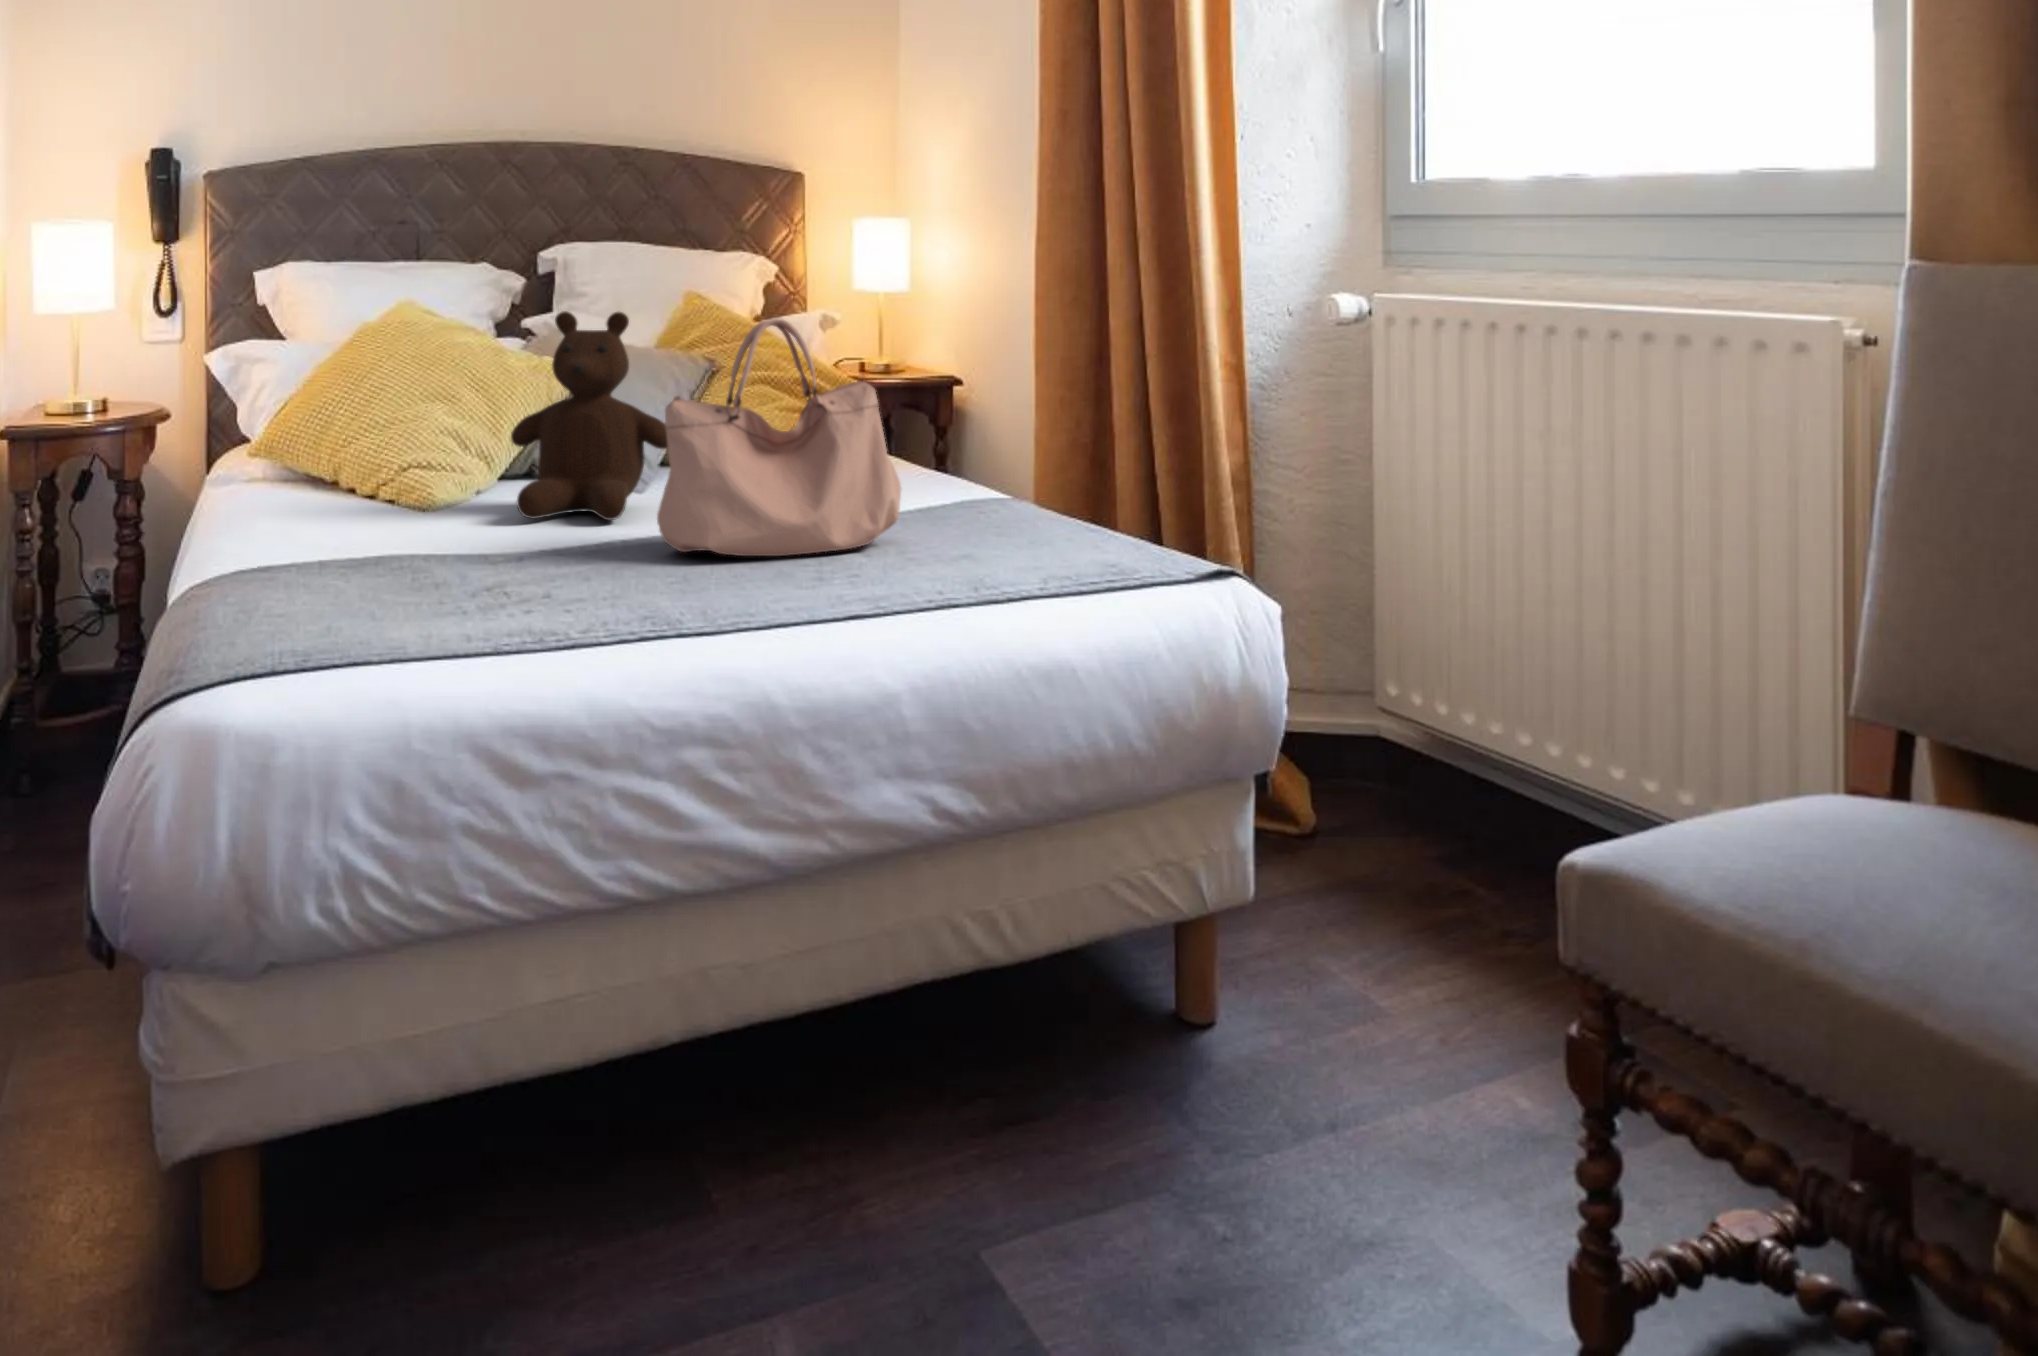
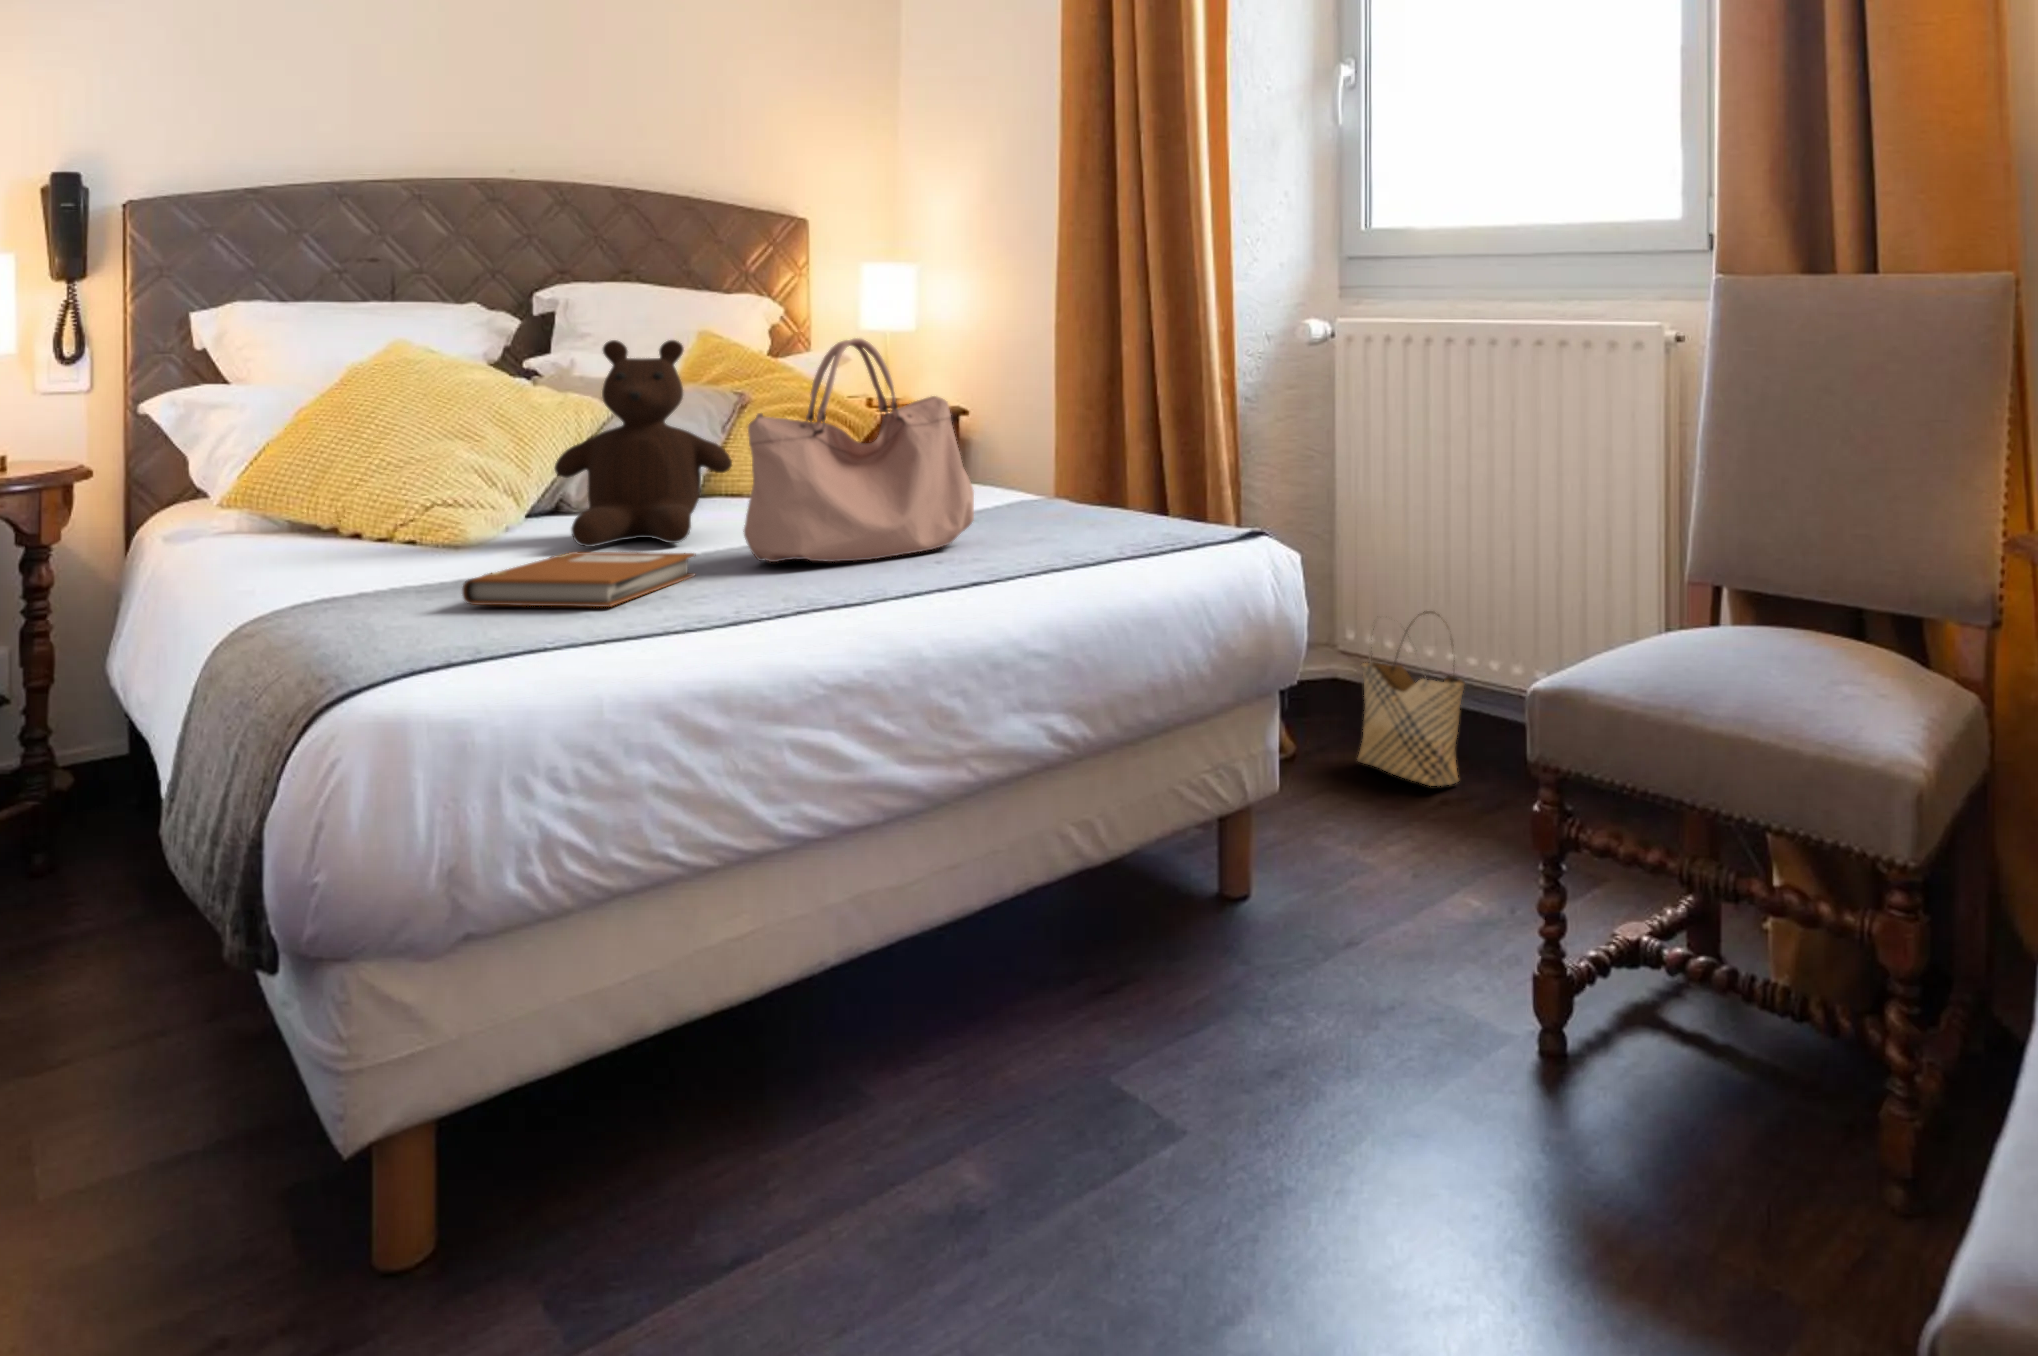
notebook: none [390,527,609,591] -> present [462,552,696,607]
woven basket: none [1375,659,1517,878] -> present [1358,611,1465,786]

